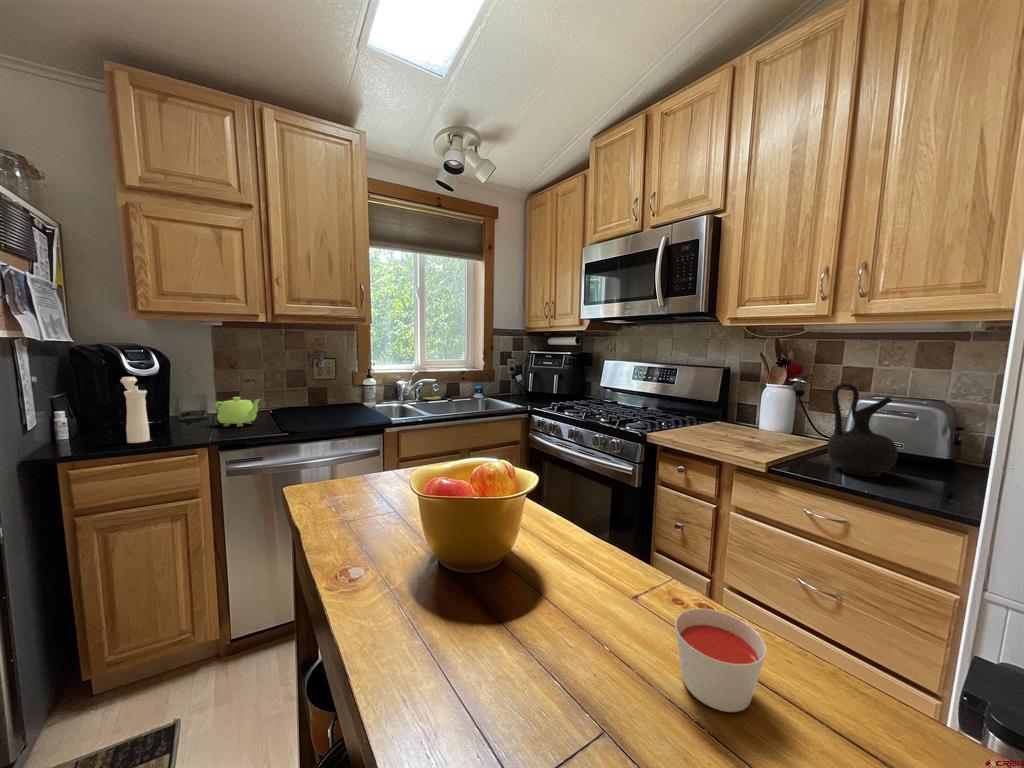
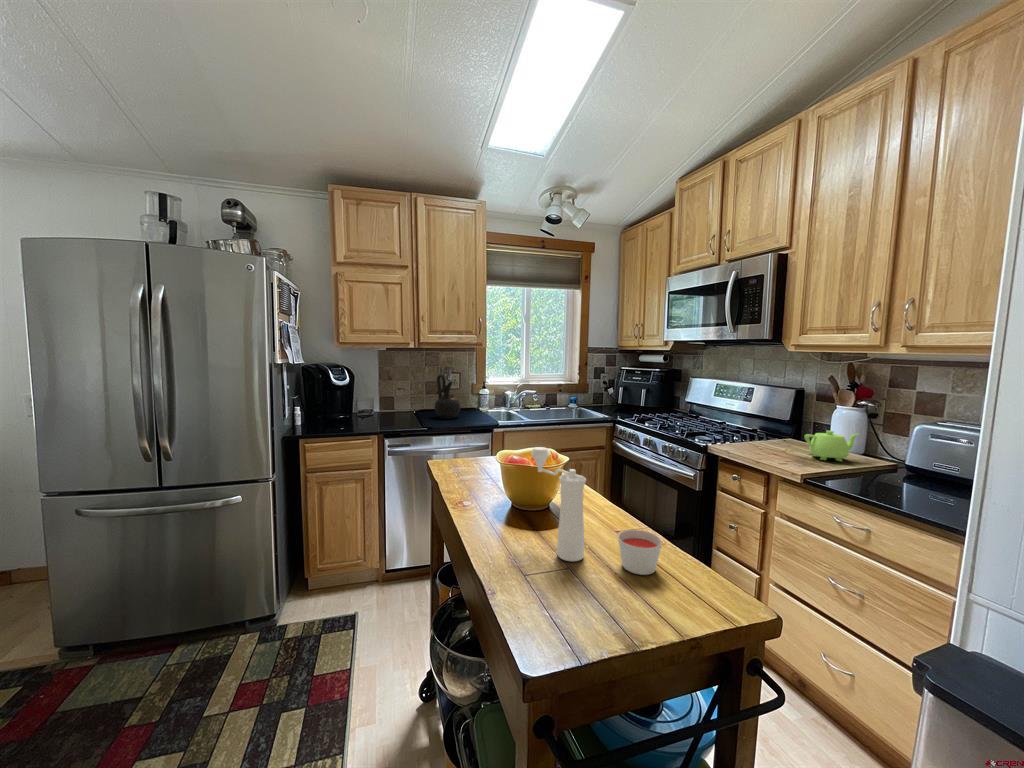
pepper mill: present [120,377,150,443] -> present [531,447,586,561]
ceramic jug: present [827,383,898,477] -> present [434,375,461,419]
teapot: present [215,397,261,427] -> present [805,431,859,461]

